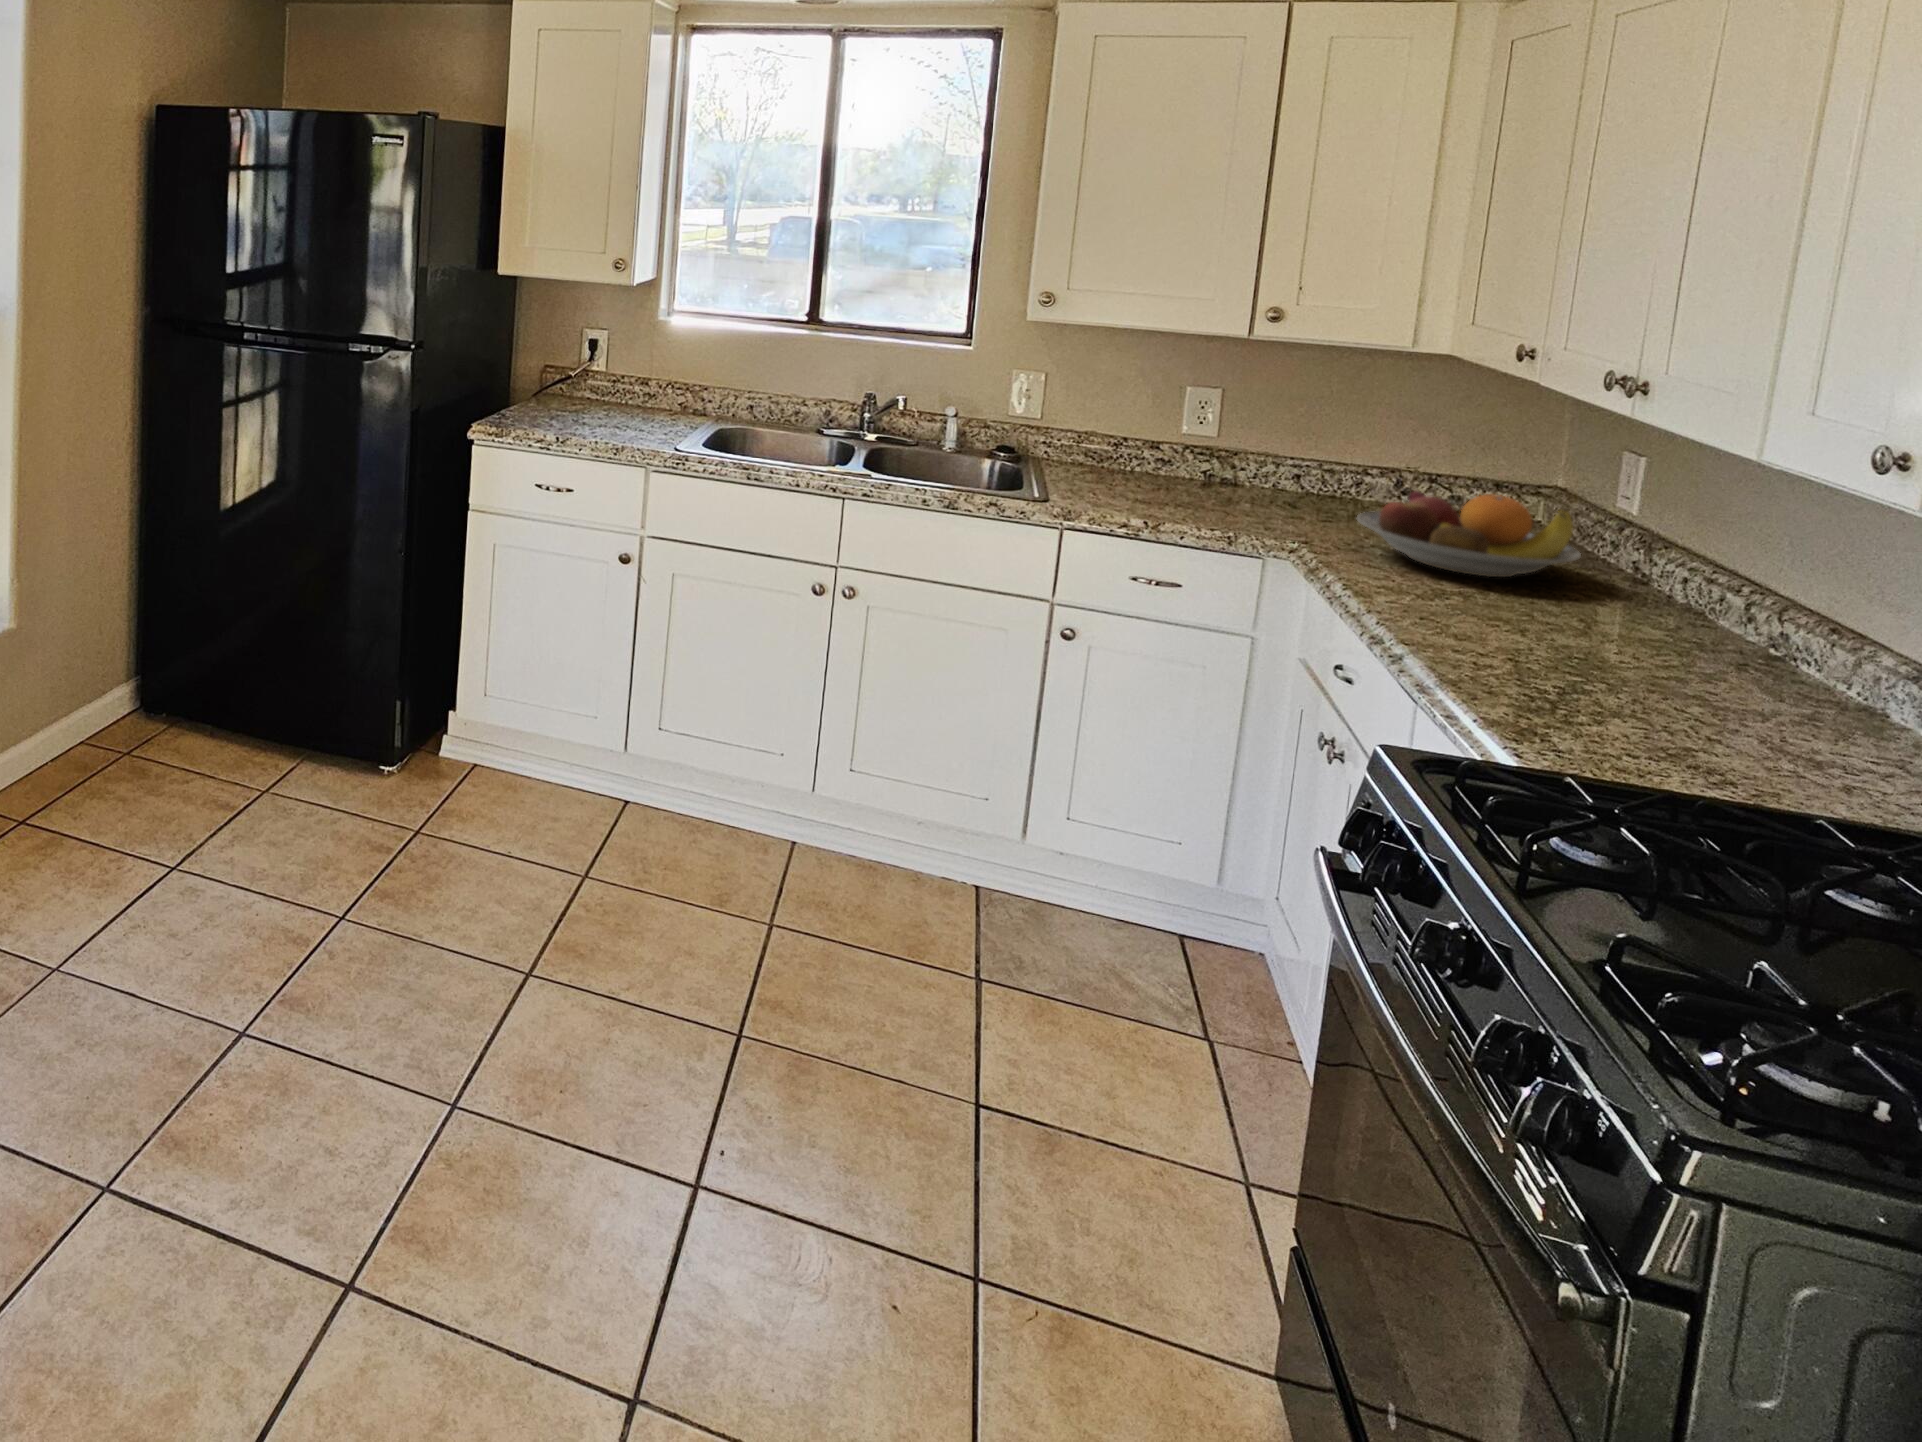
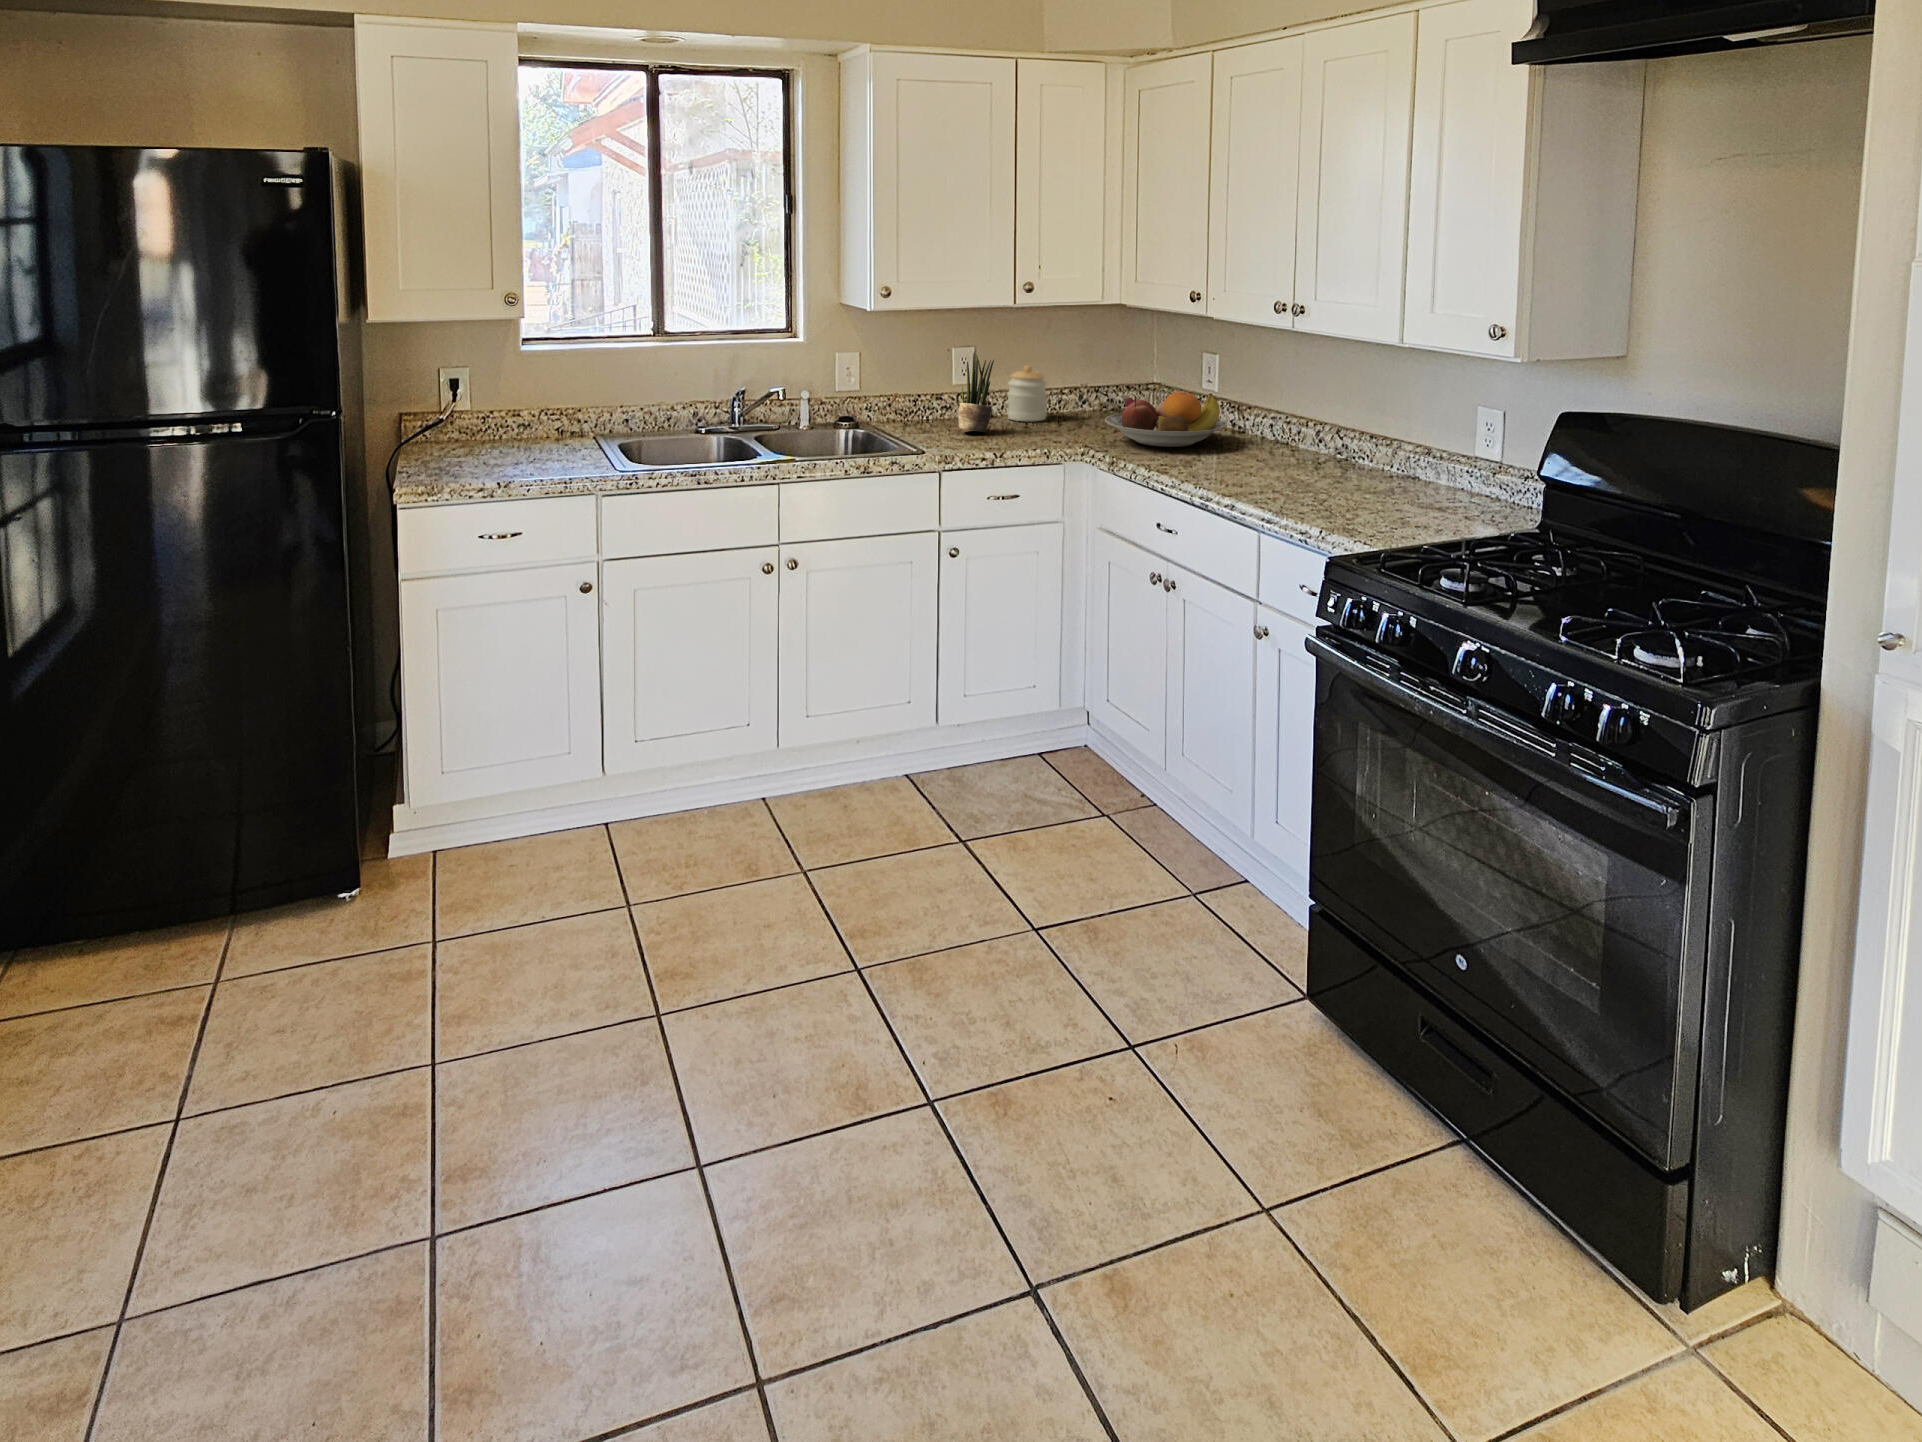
potted plant: none [1153,392,1219,499] -> present [959,352,994,432]
jar: none [1255,424,1325,503] -> present [1007,365,1047,421]

